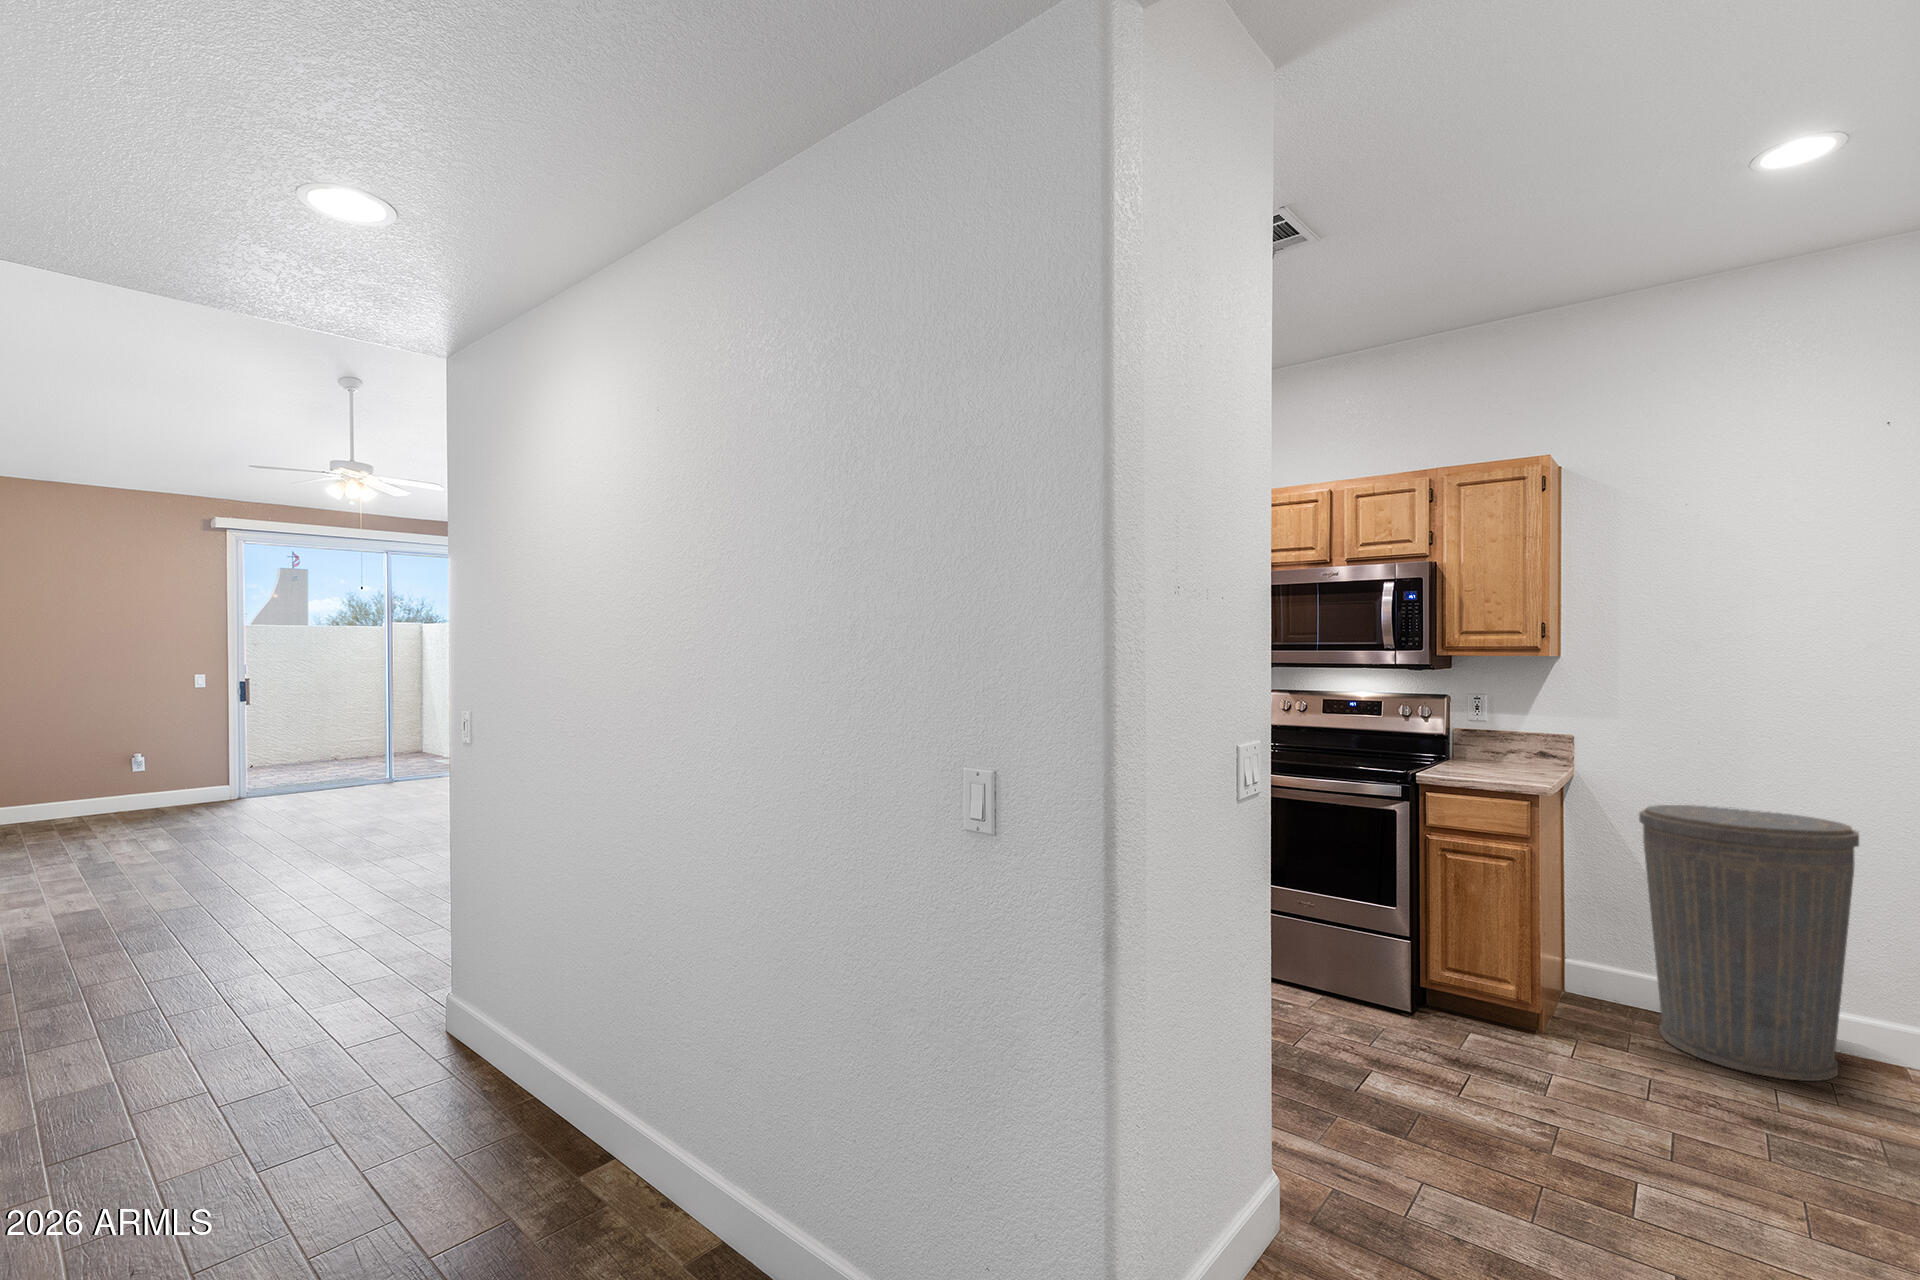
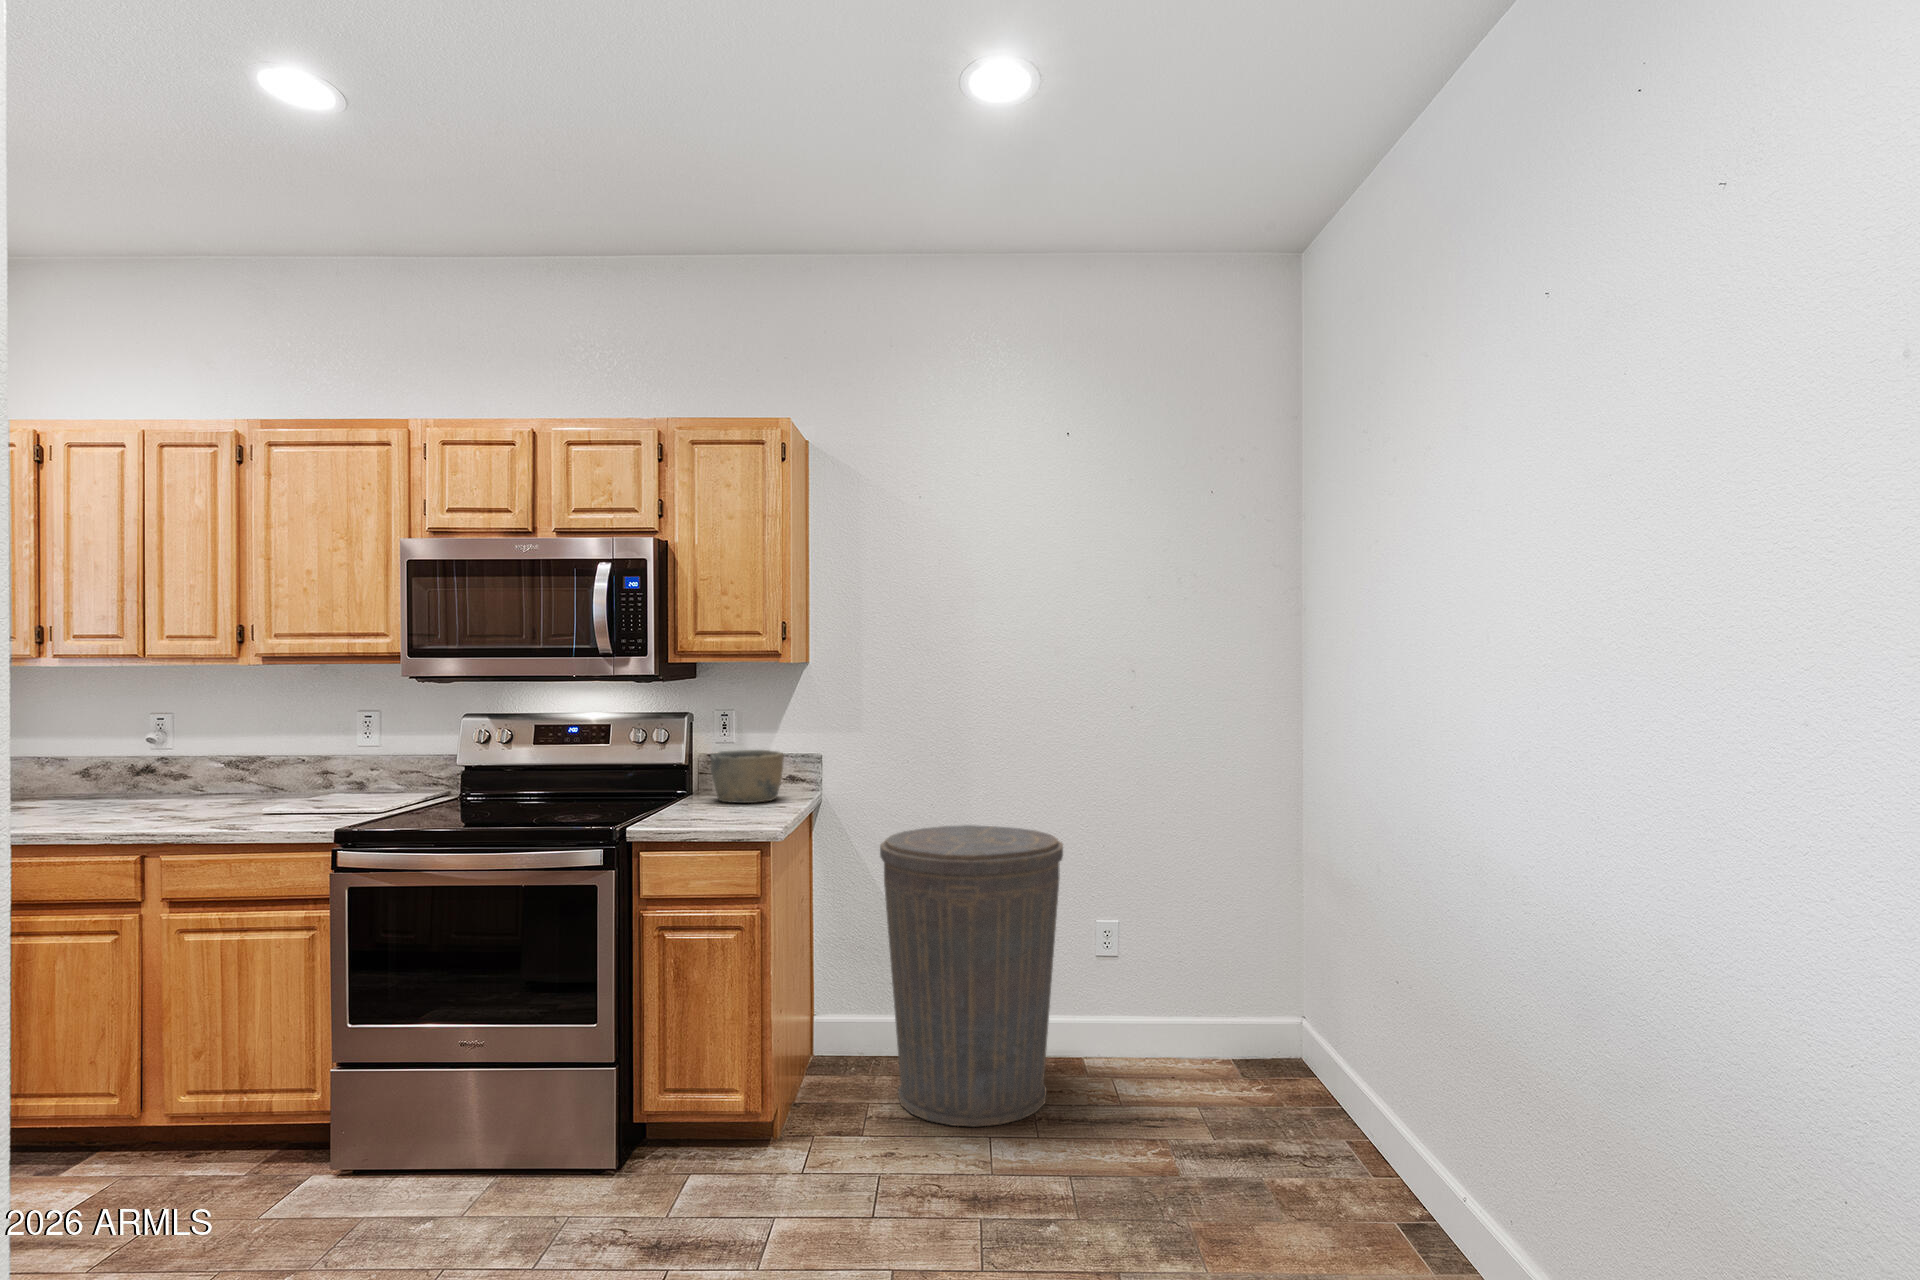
bowl: none [1469,727,1537,768] -> present [710,750,784,803]

